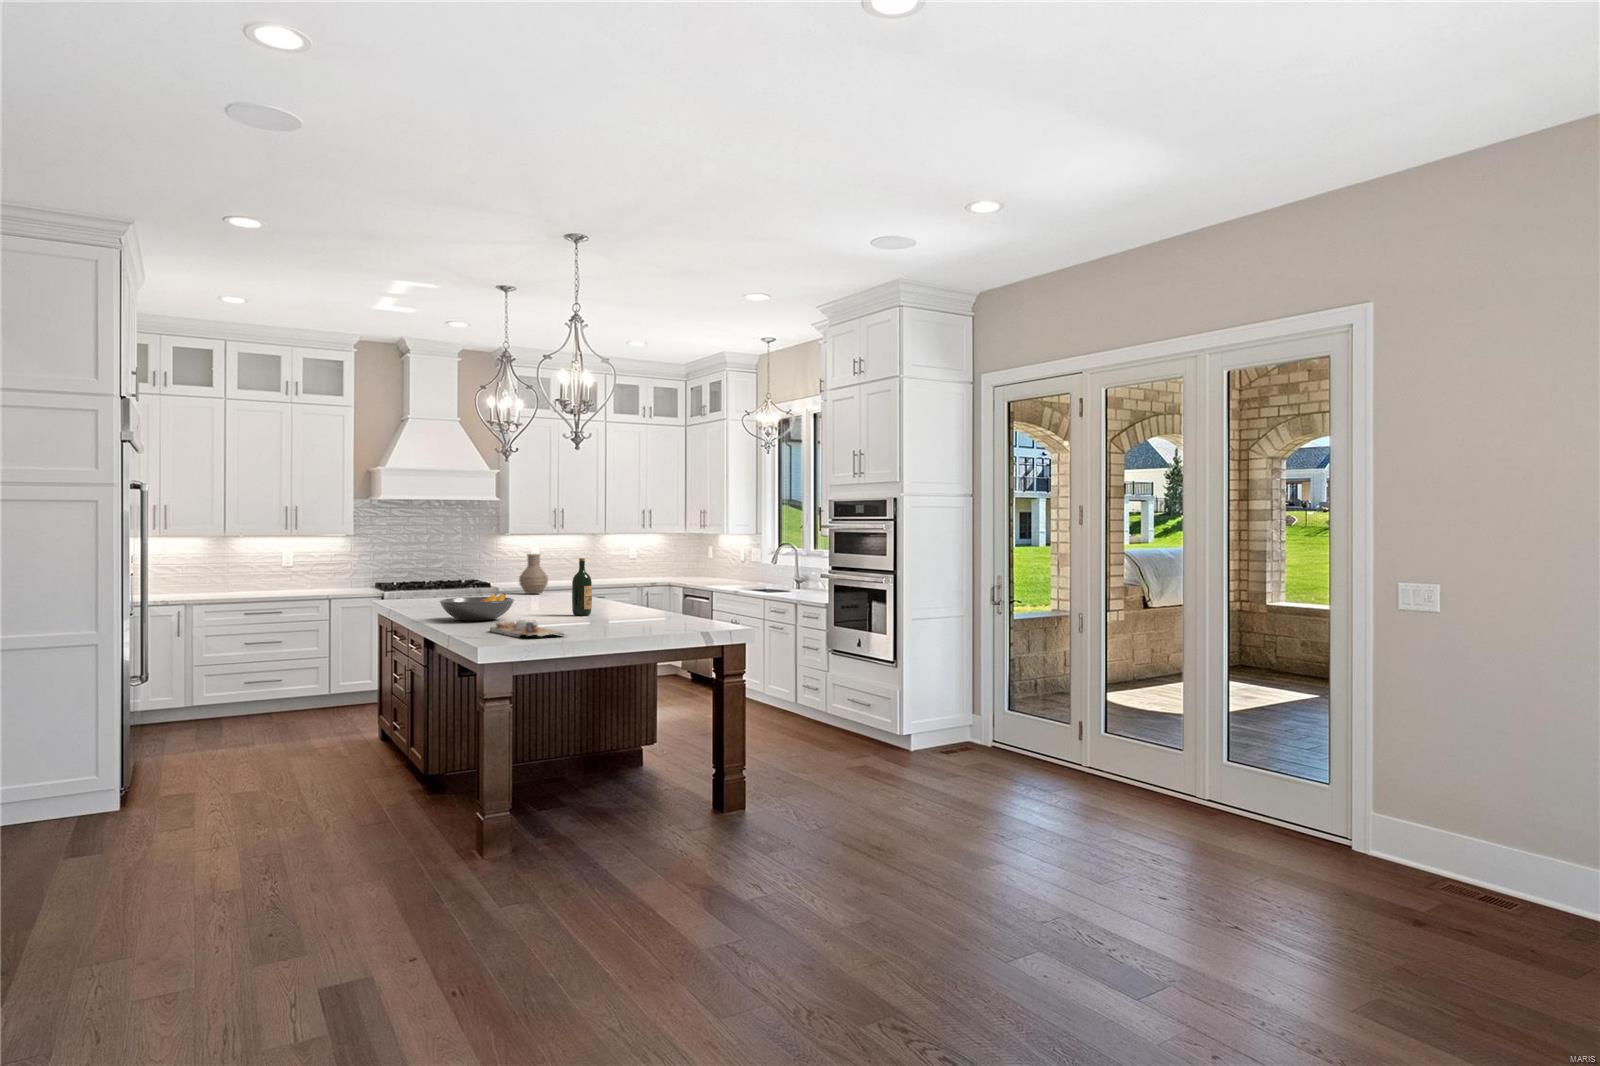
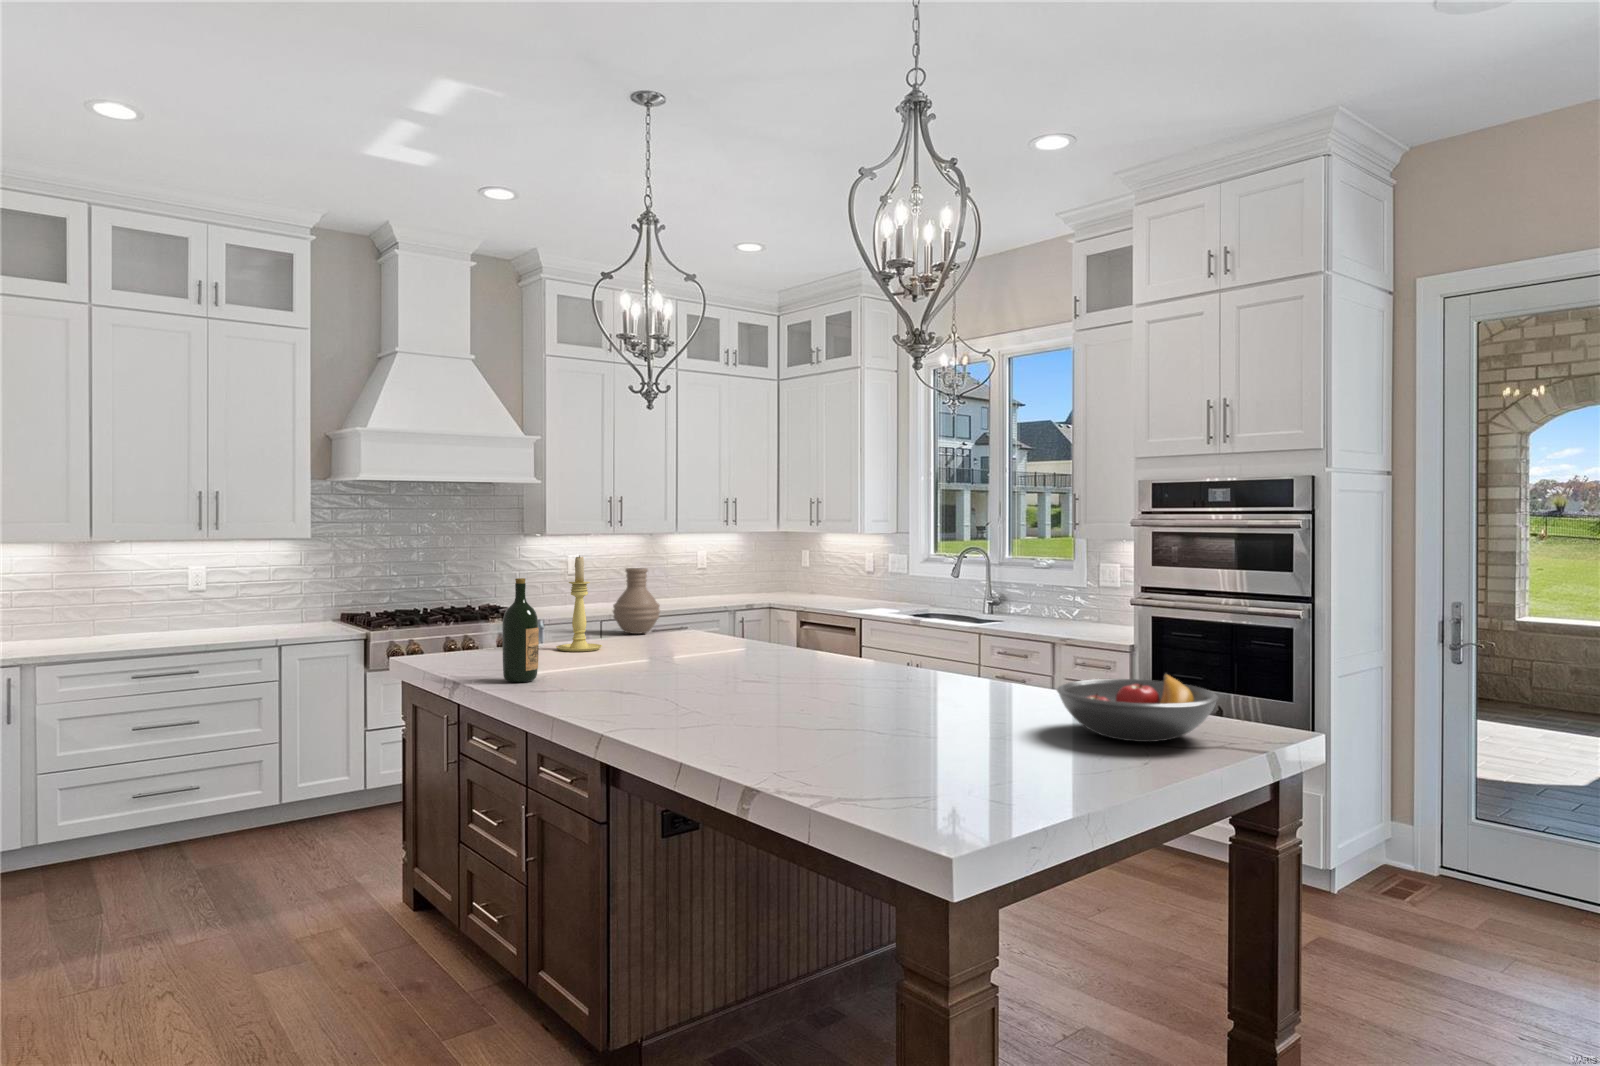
candle holder: none [467,545,494,600] -> present [556,556,602,652]
wine bottle: present [572,558,592,616] -> present [502,578,539,682]
fruit bowl: present [440,593,514,621] -> present [1057,674,1219,742]
cutting board: present [490,620,567,637] -> none [865,744,1109,815]

